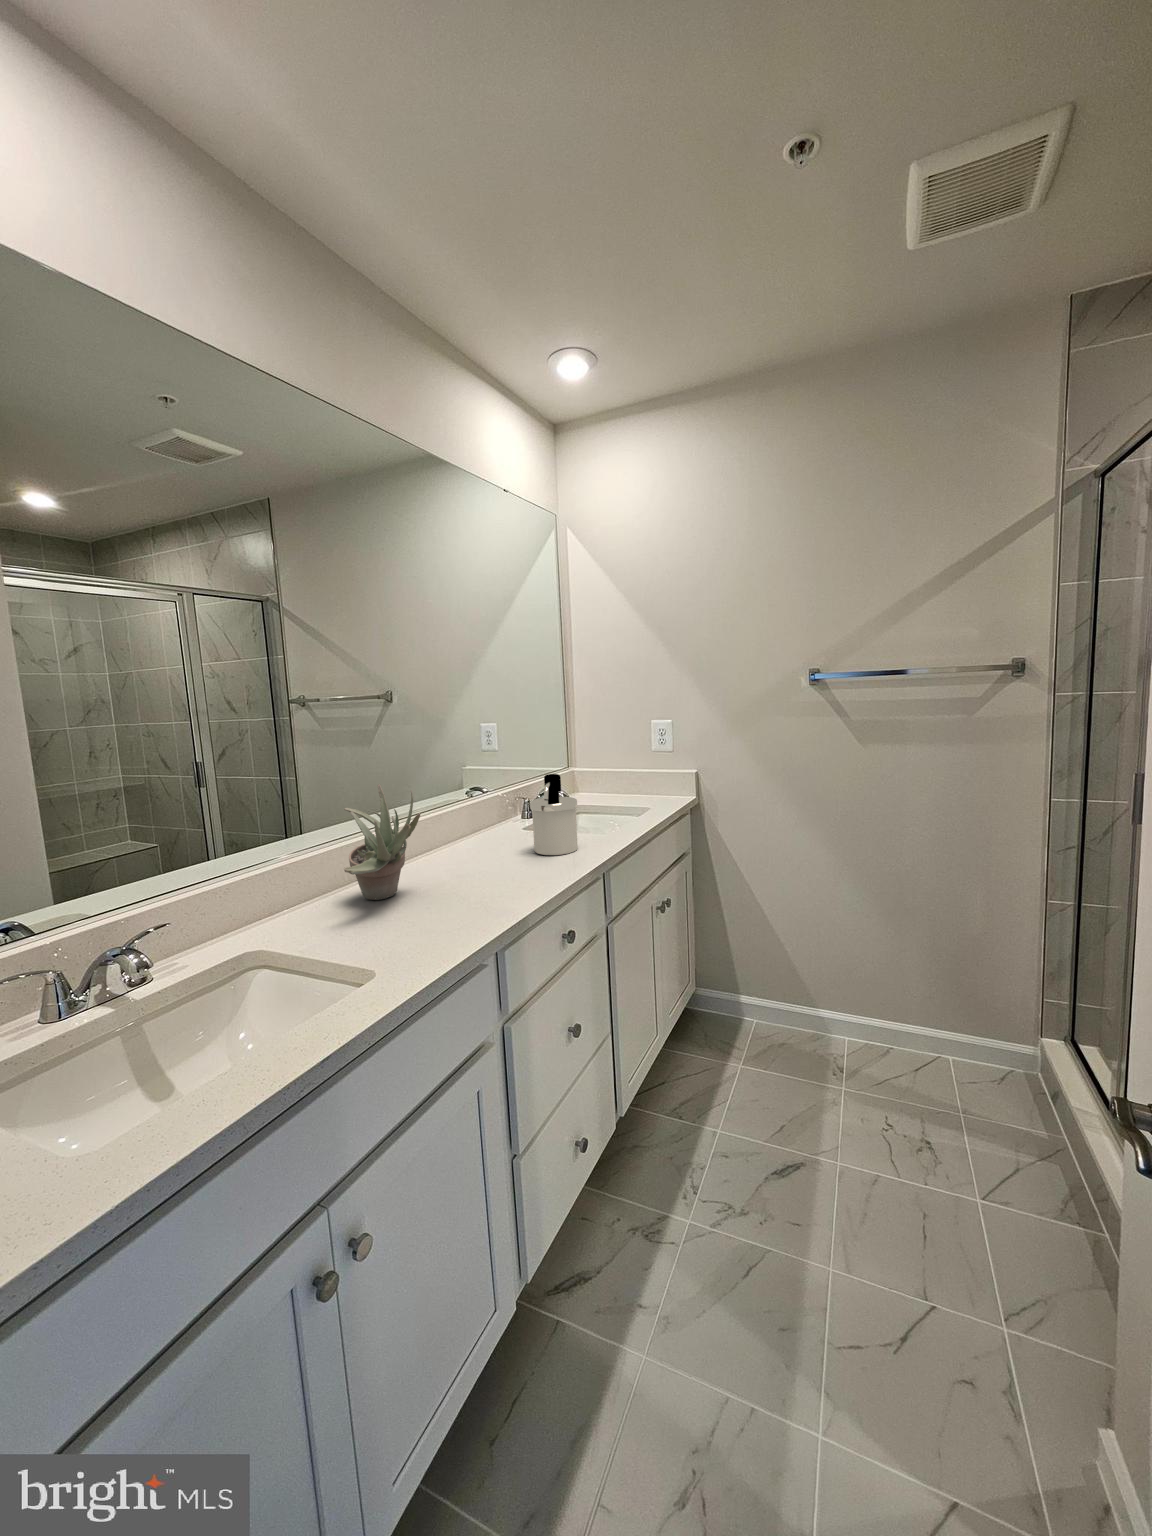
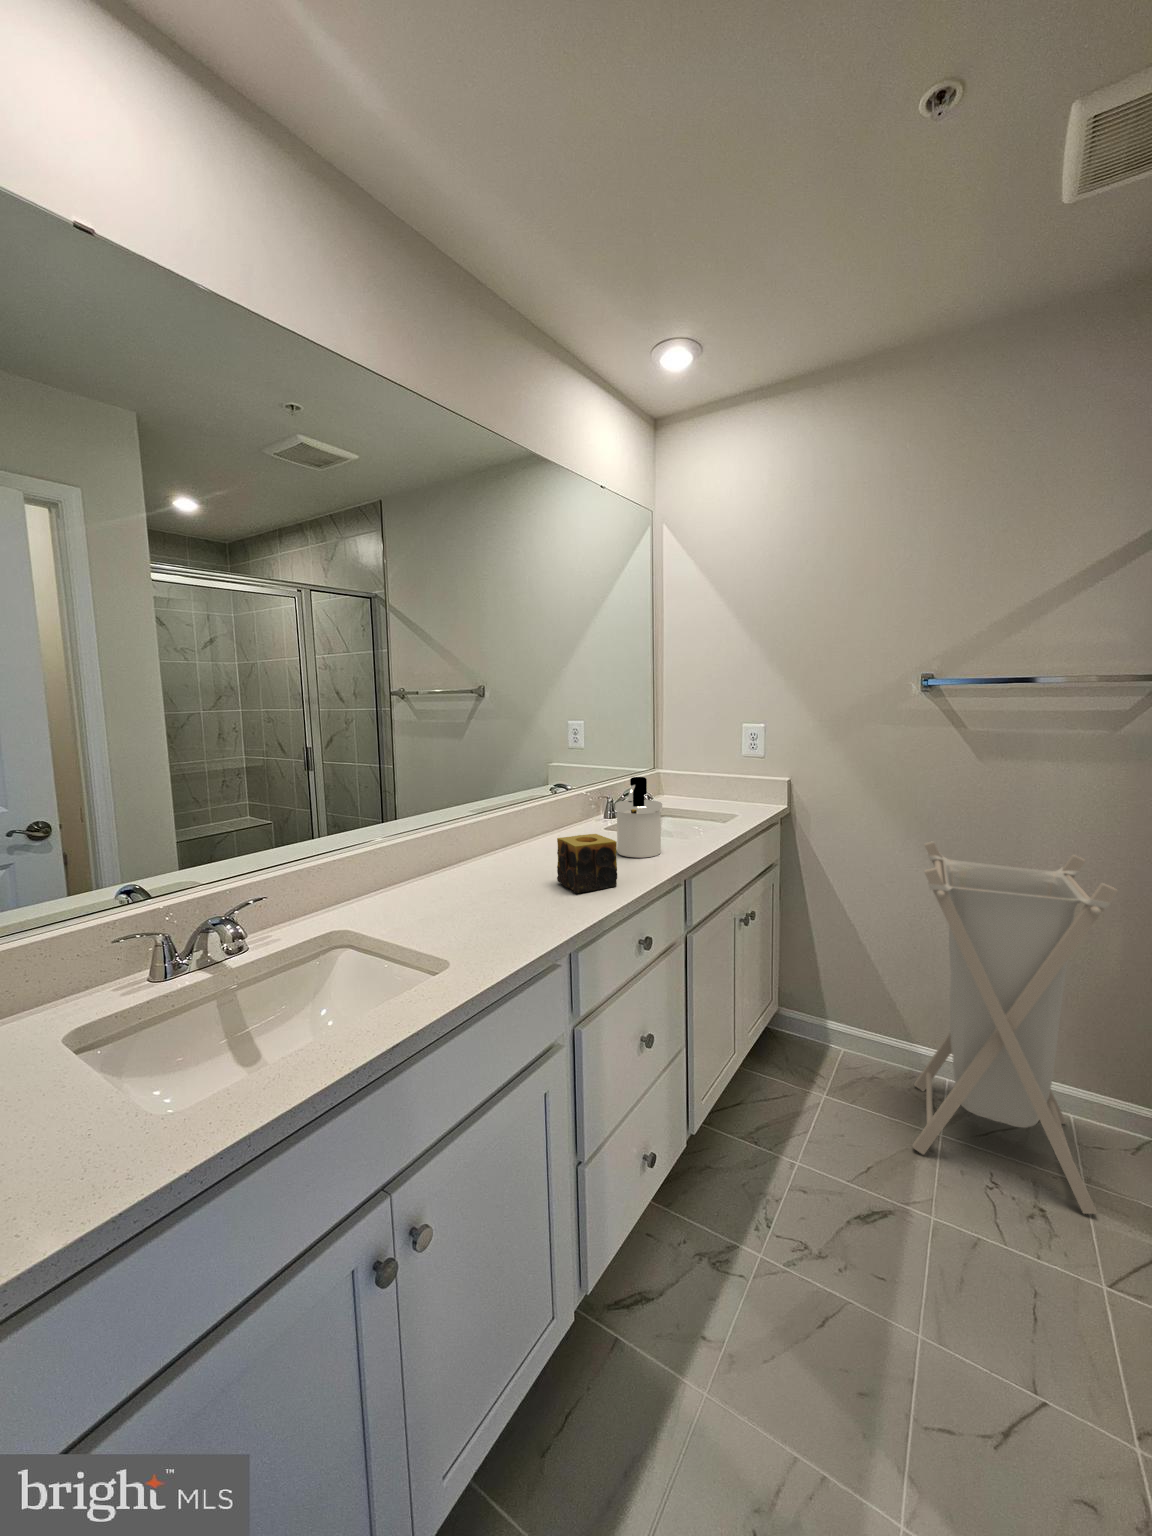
succulent plant: present [344,784,420,900] -> none [427,777,505,889]
laundry hamper: none [821,820,977,1141] -> present [913,841,1117,1214]
candle: none [475,834,538,894] -> present [557,834,617,893]

